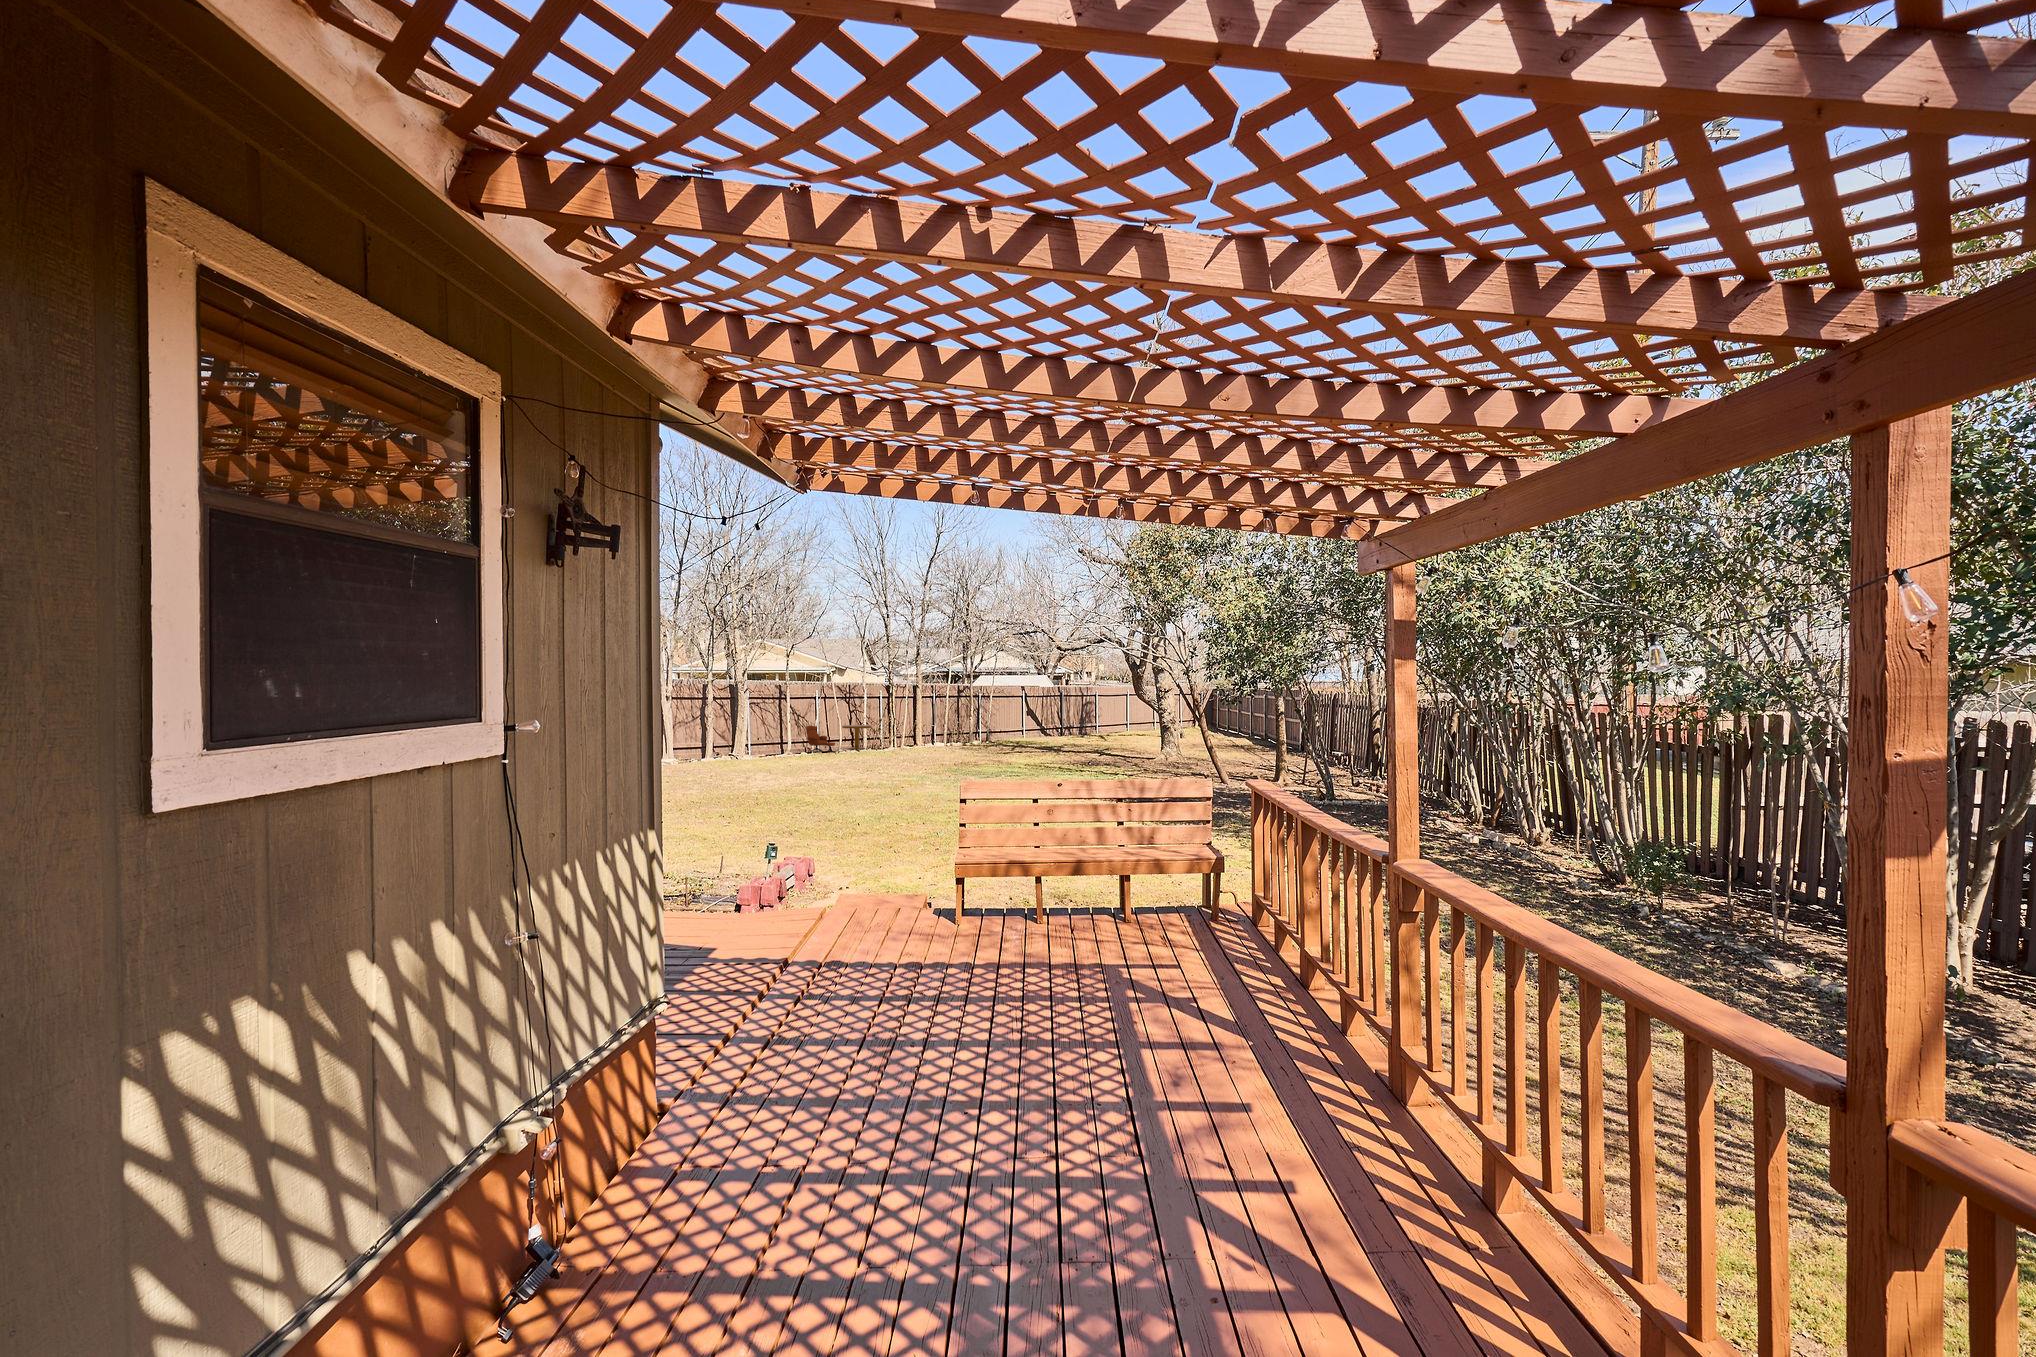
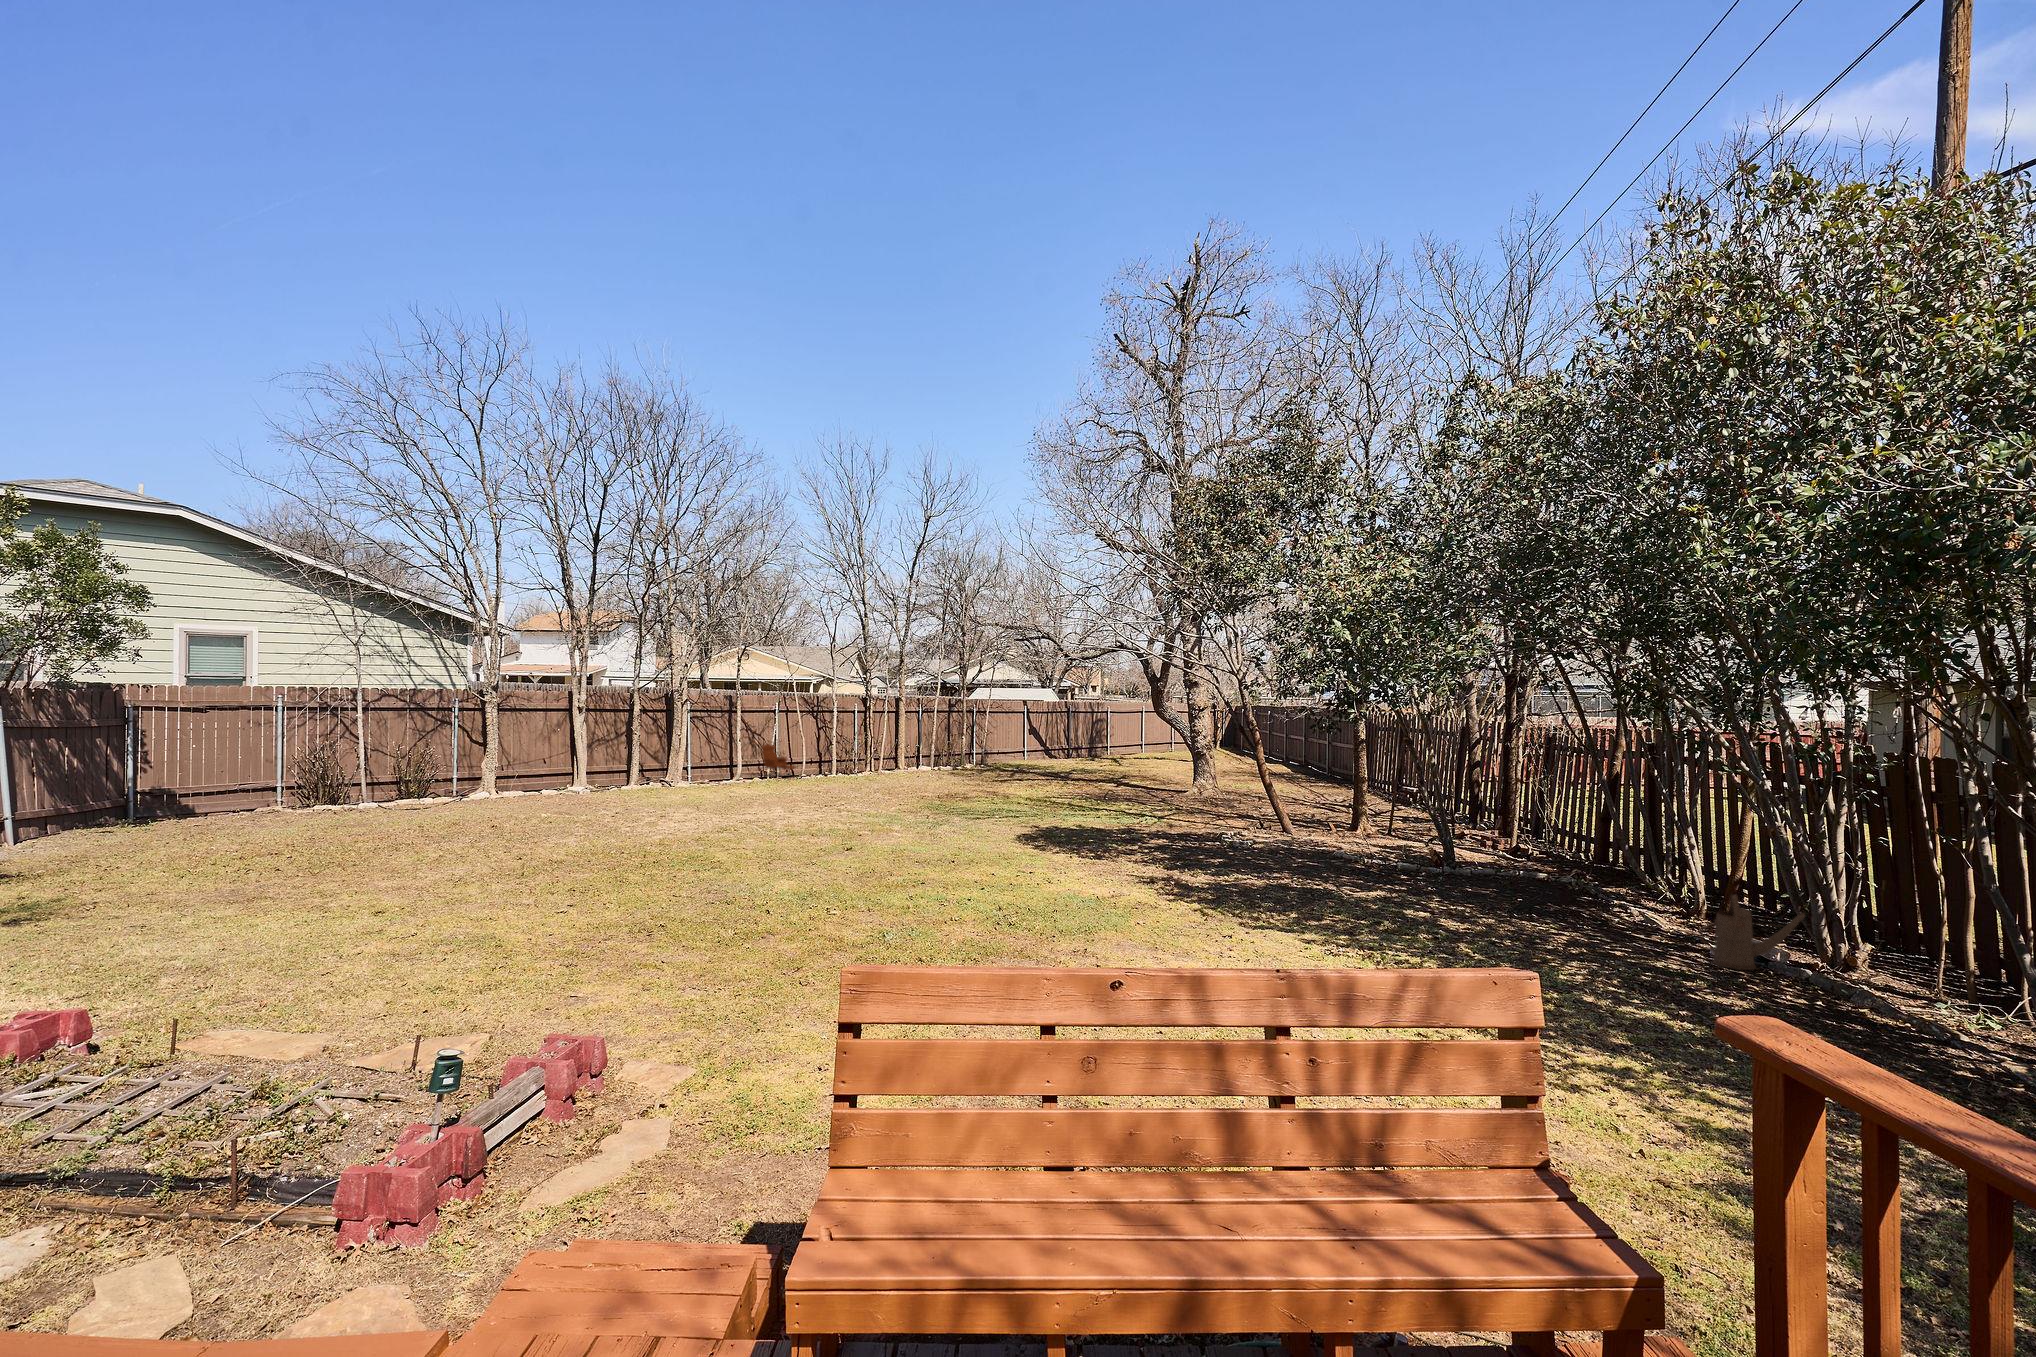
side table: present [842,725,872,749] -> none [807,744,842,773]
watering can: none [1452,801,1509,845] -> present [1701,895,1805,970]

